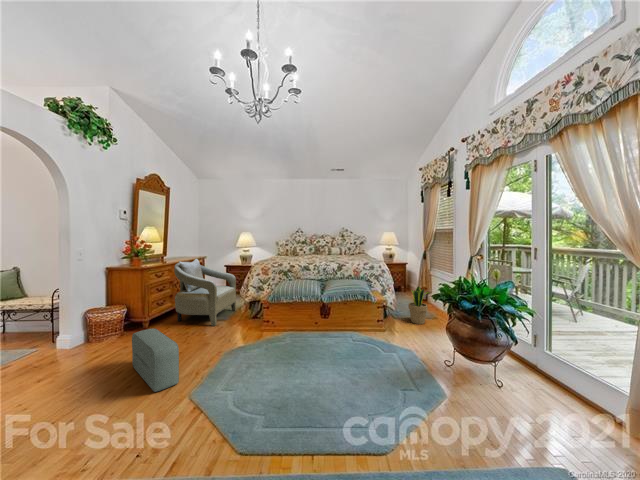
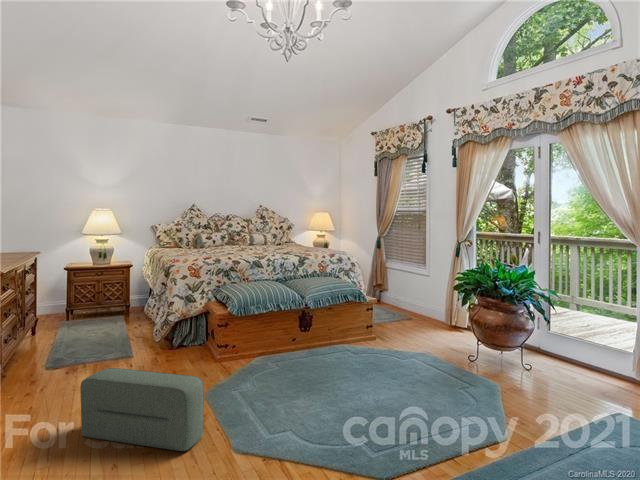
armchair: present [174,259,236,326] -> none [36,254,136,368]
potted plant: present [408,286,428,324] -> none [387,280,412,326]

